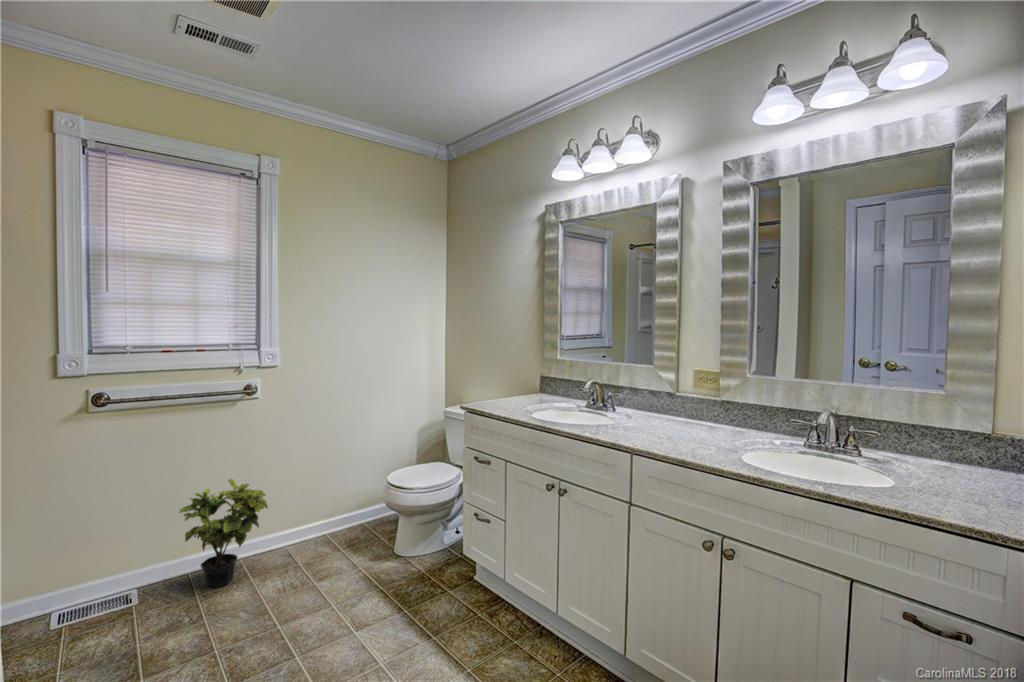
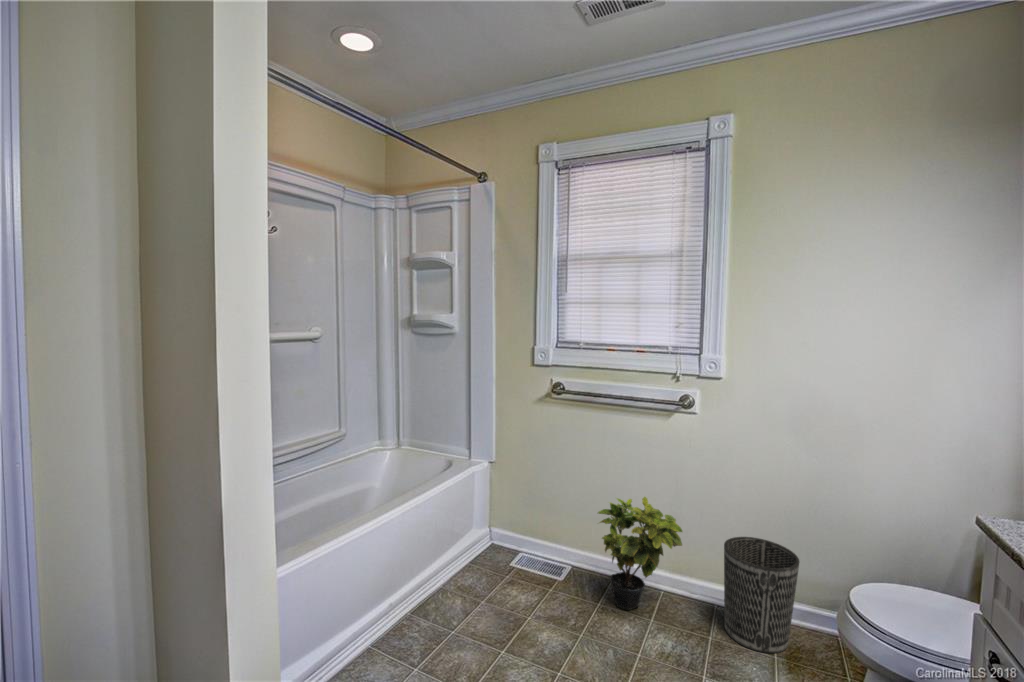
wastebasket: none [297,479,349,556] -> present [724,537,799,653]

